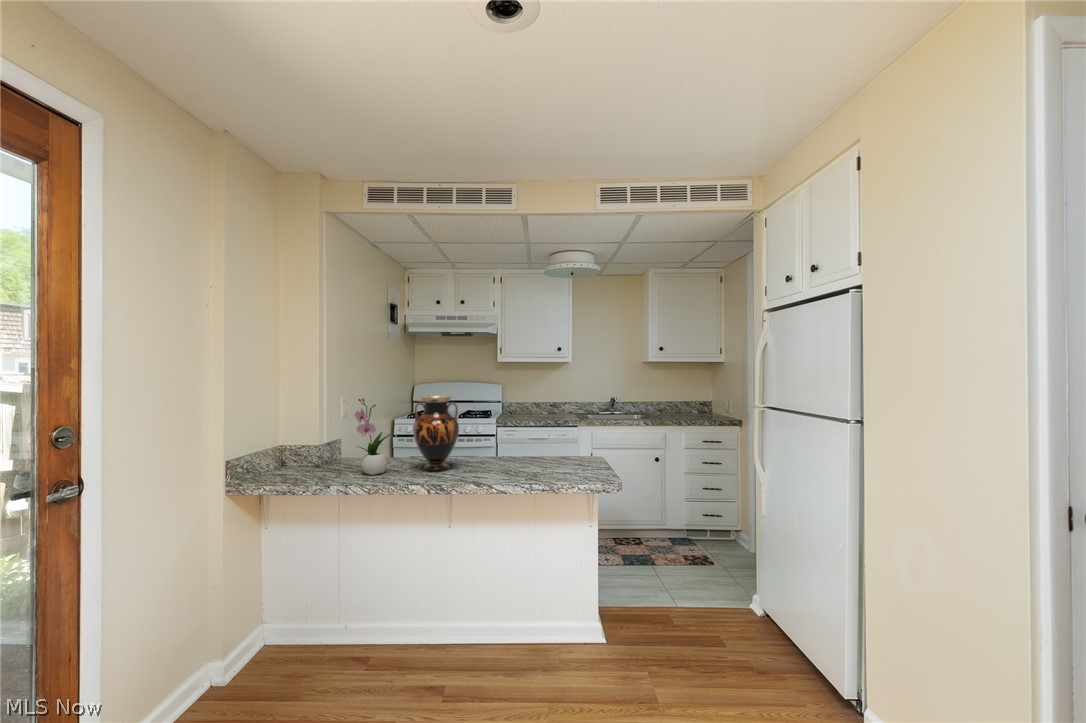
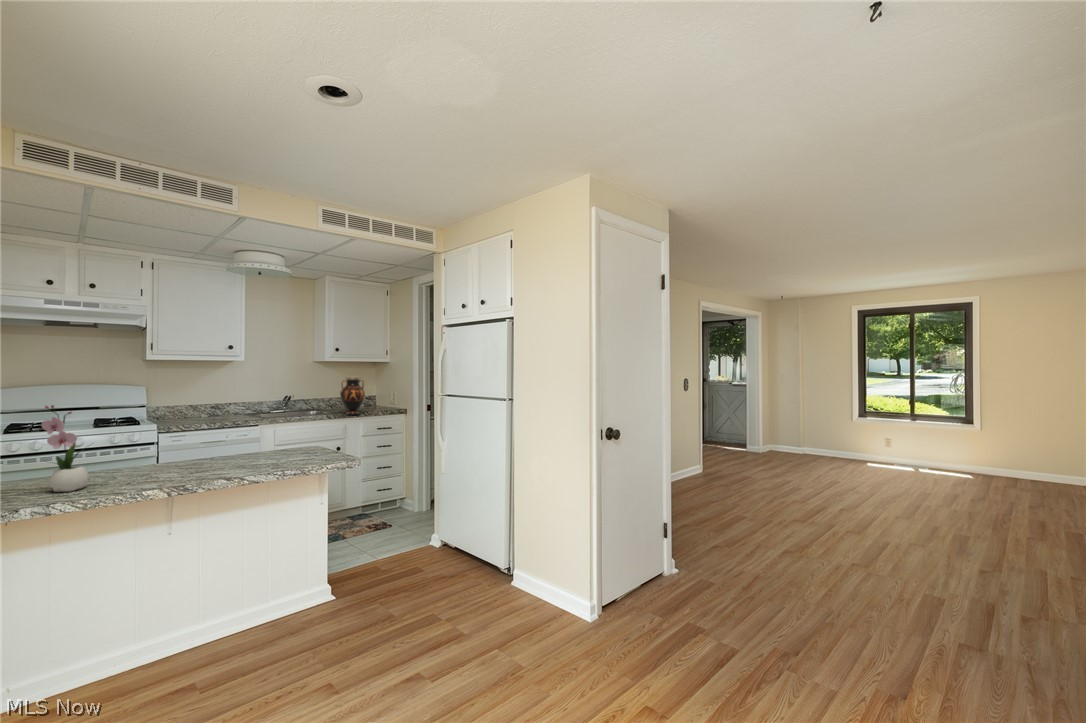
vase: present [413,396,459,471] -> present [340,377,365,415]

